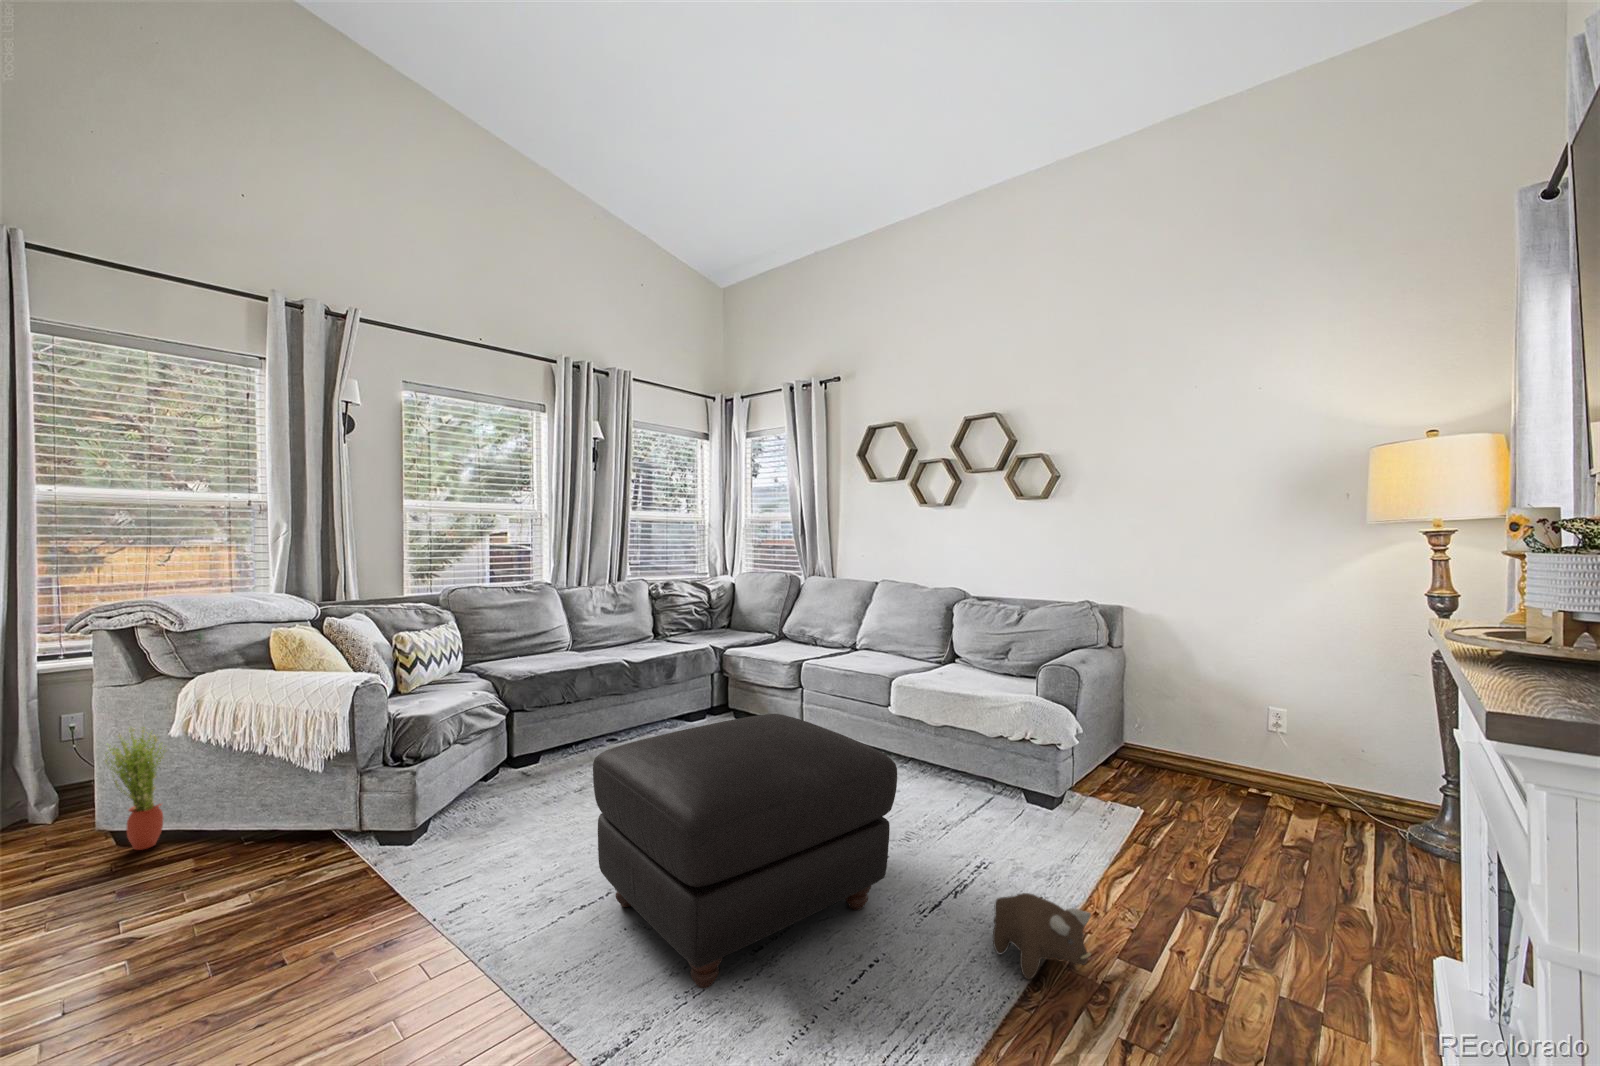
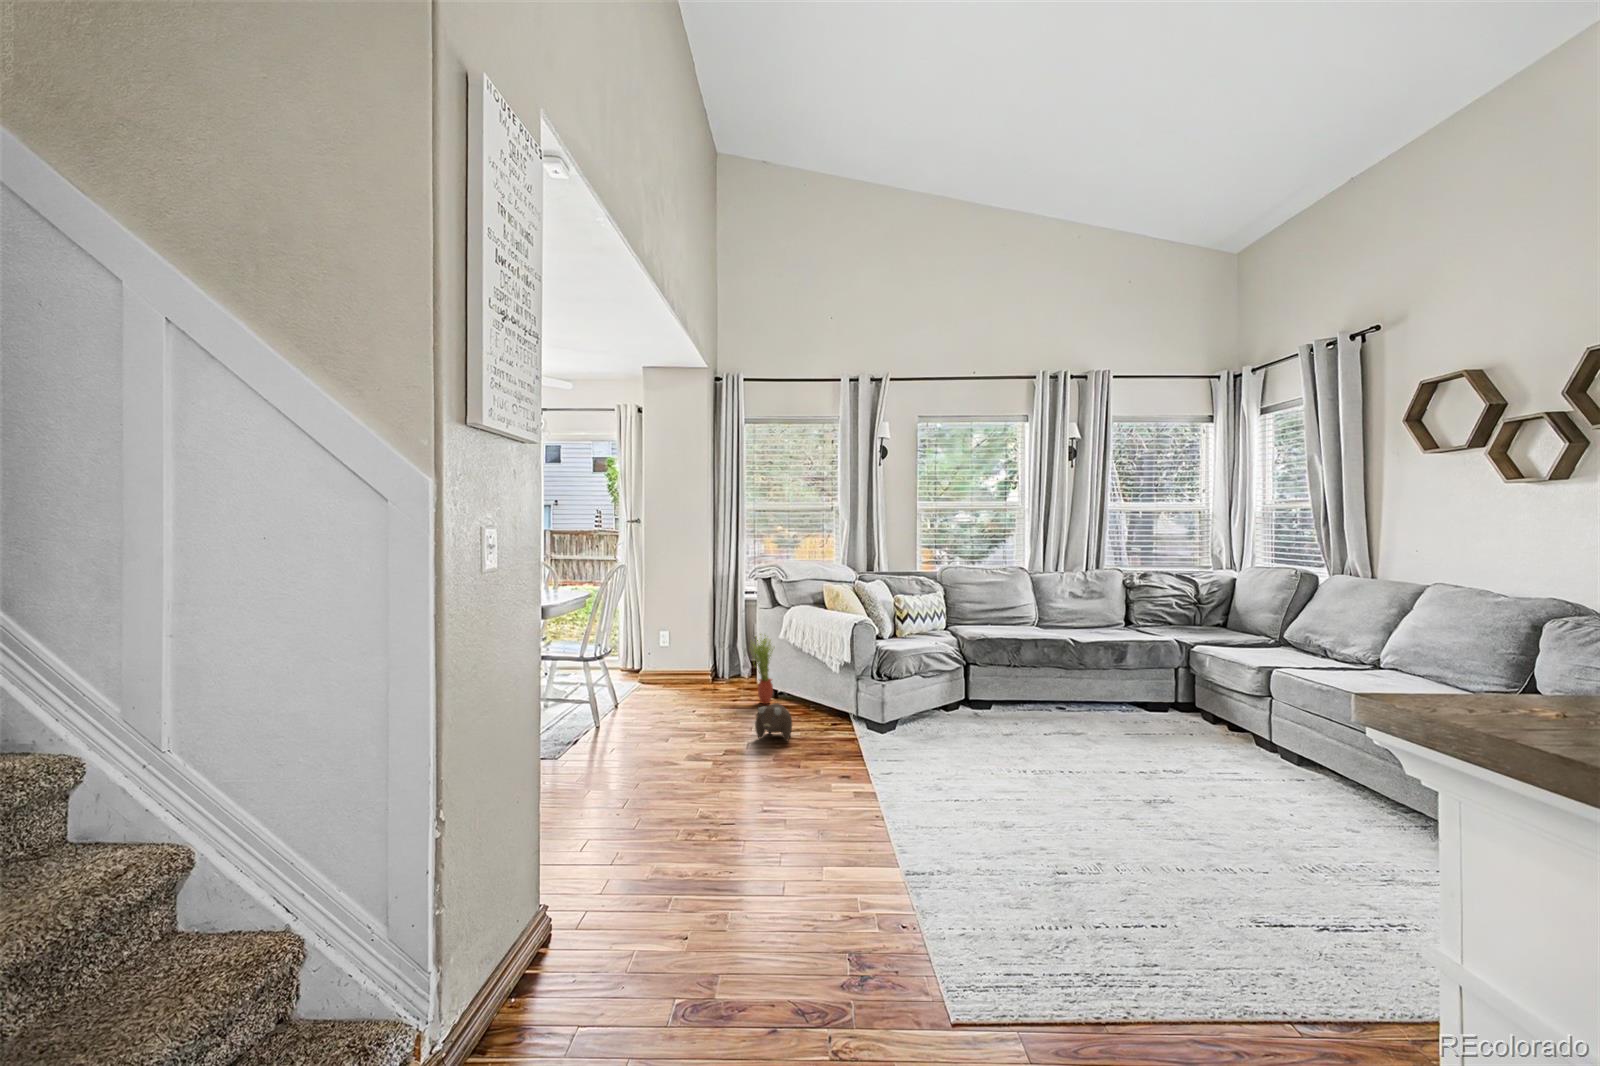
ottoman: present [593,714,897,989] -> none [969,672,1217,856]
plush toy: present [993,893,1091,979] -> present [755,703,792,741]

